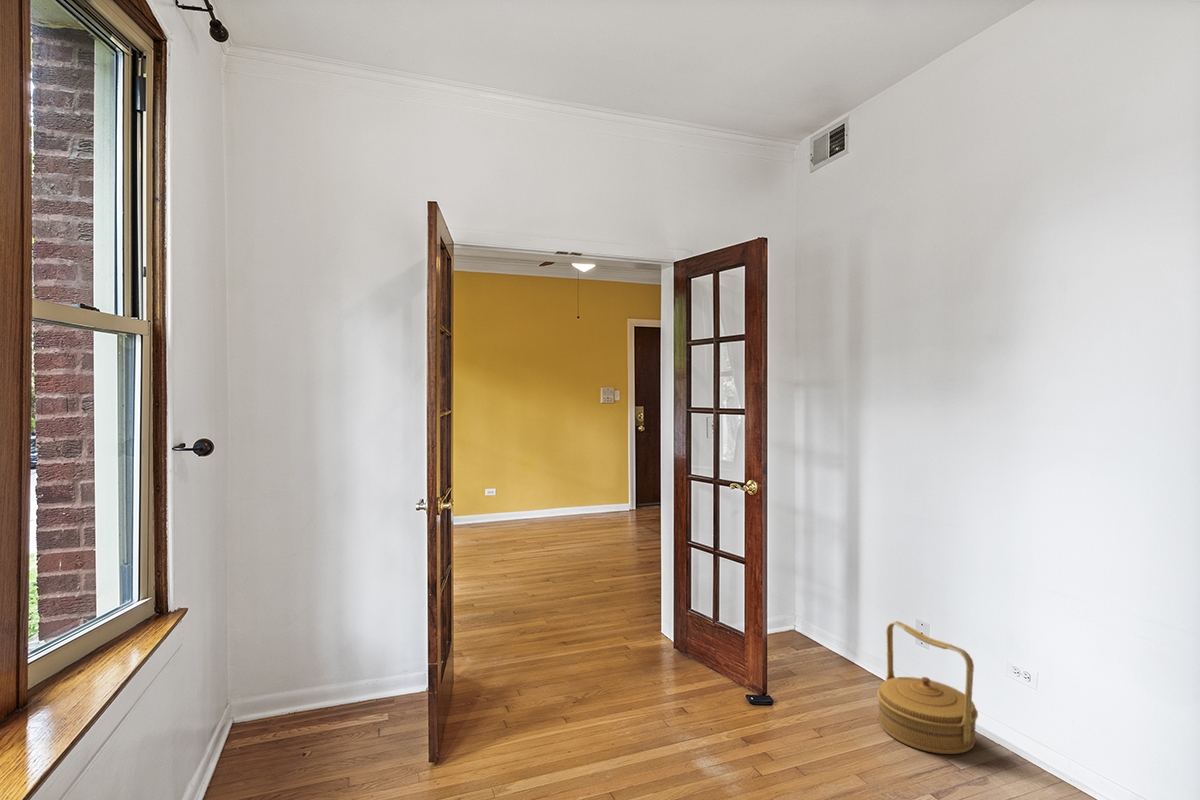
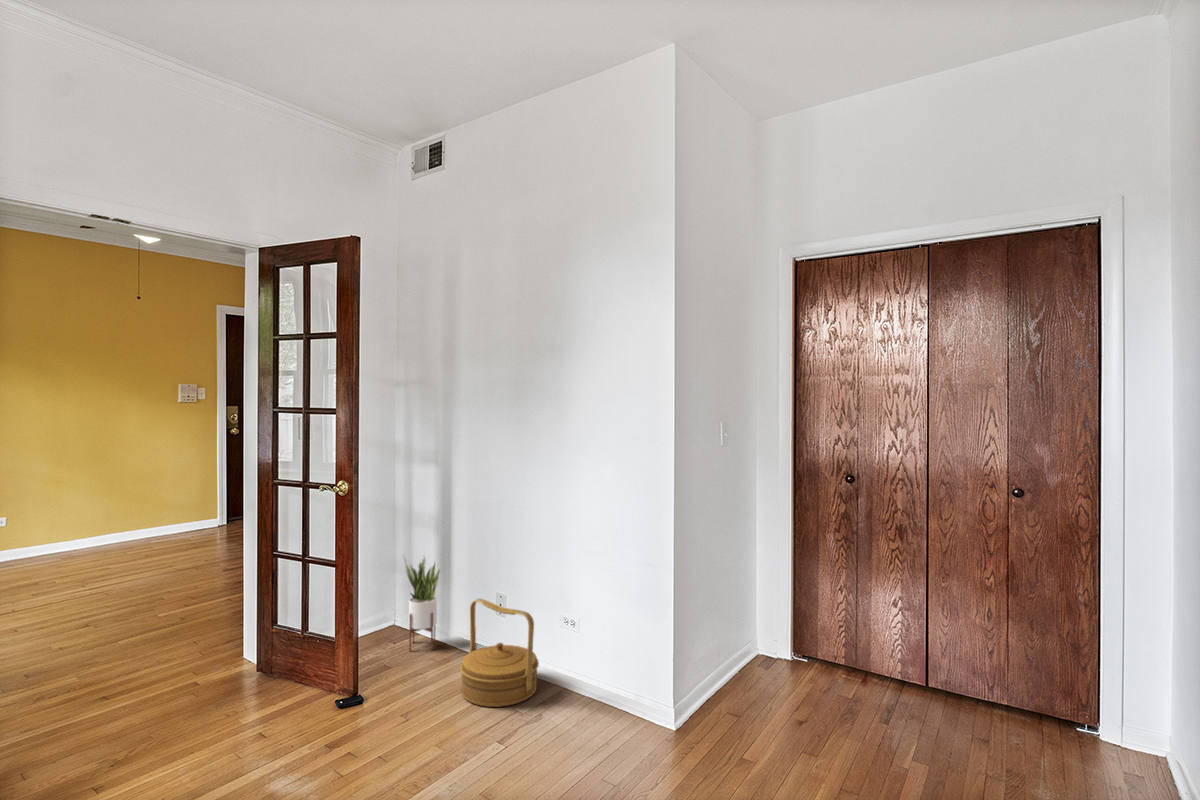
potted plant: none [806,558,847,664] -> present [404,556,440,651]

